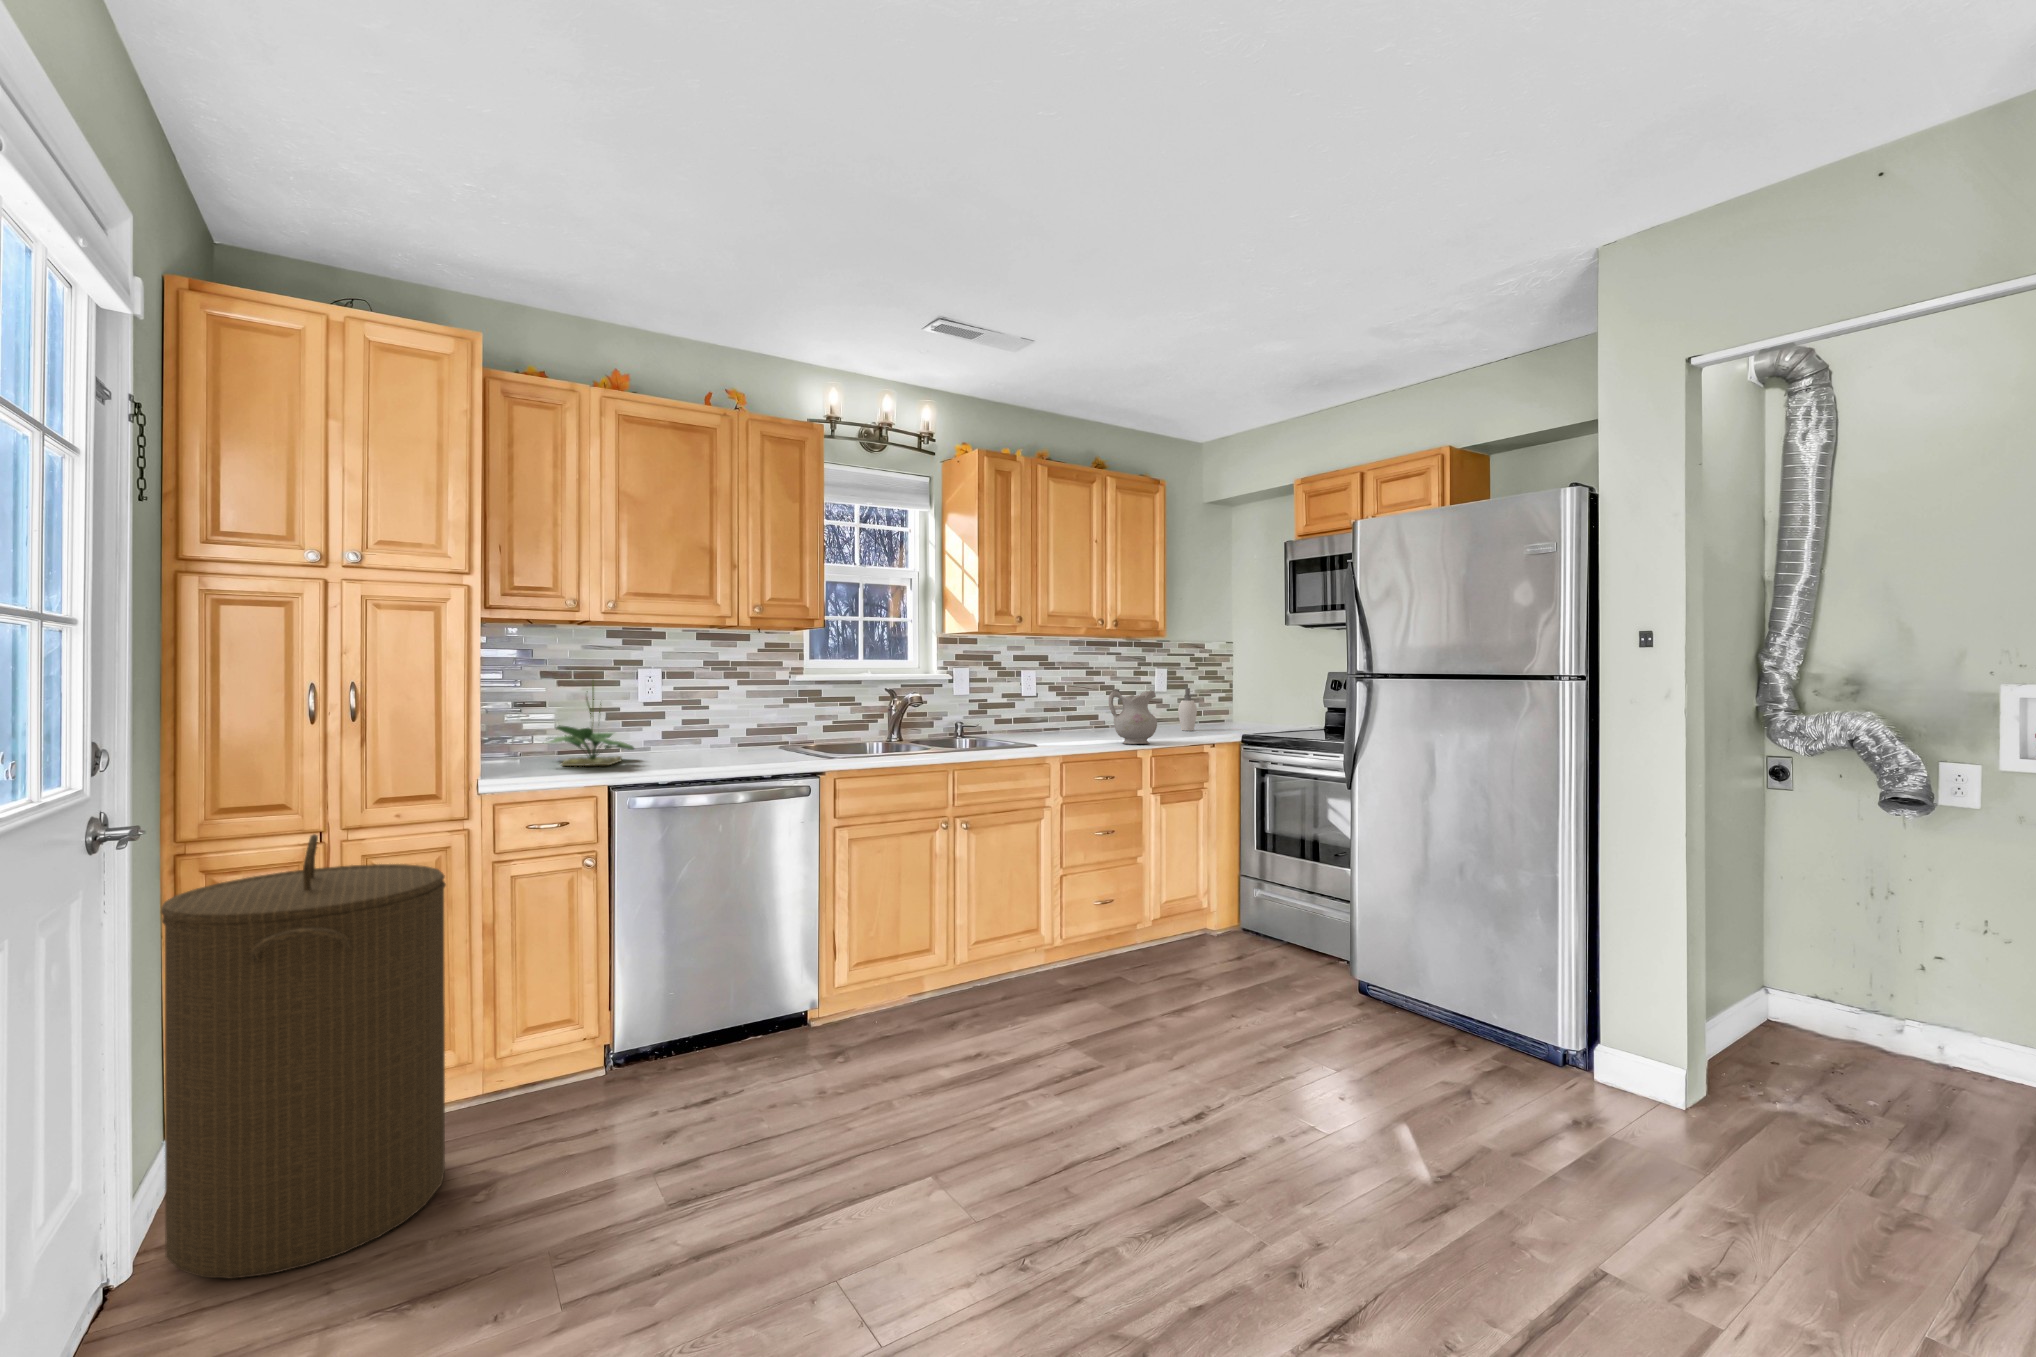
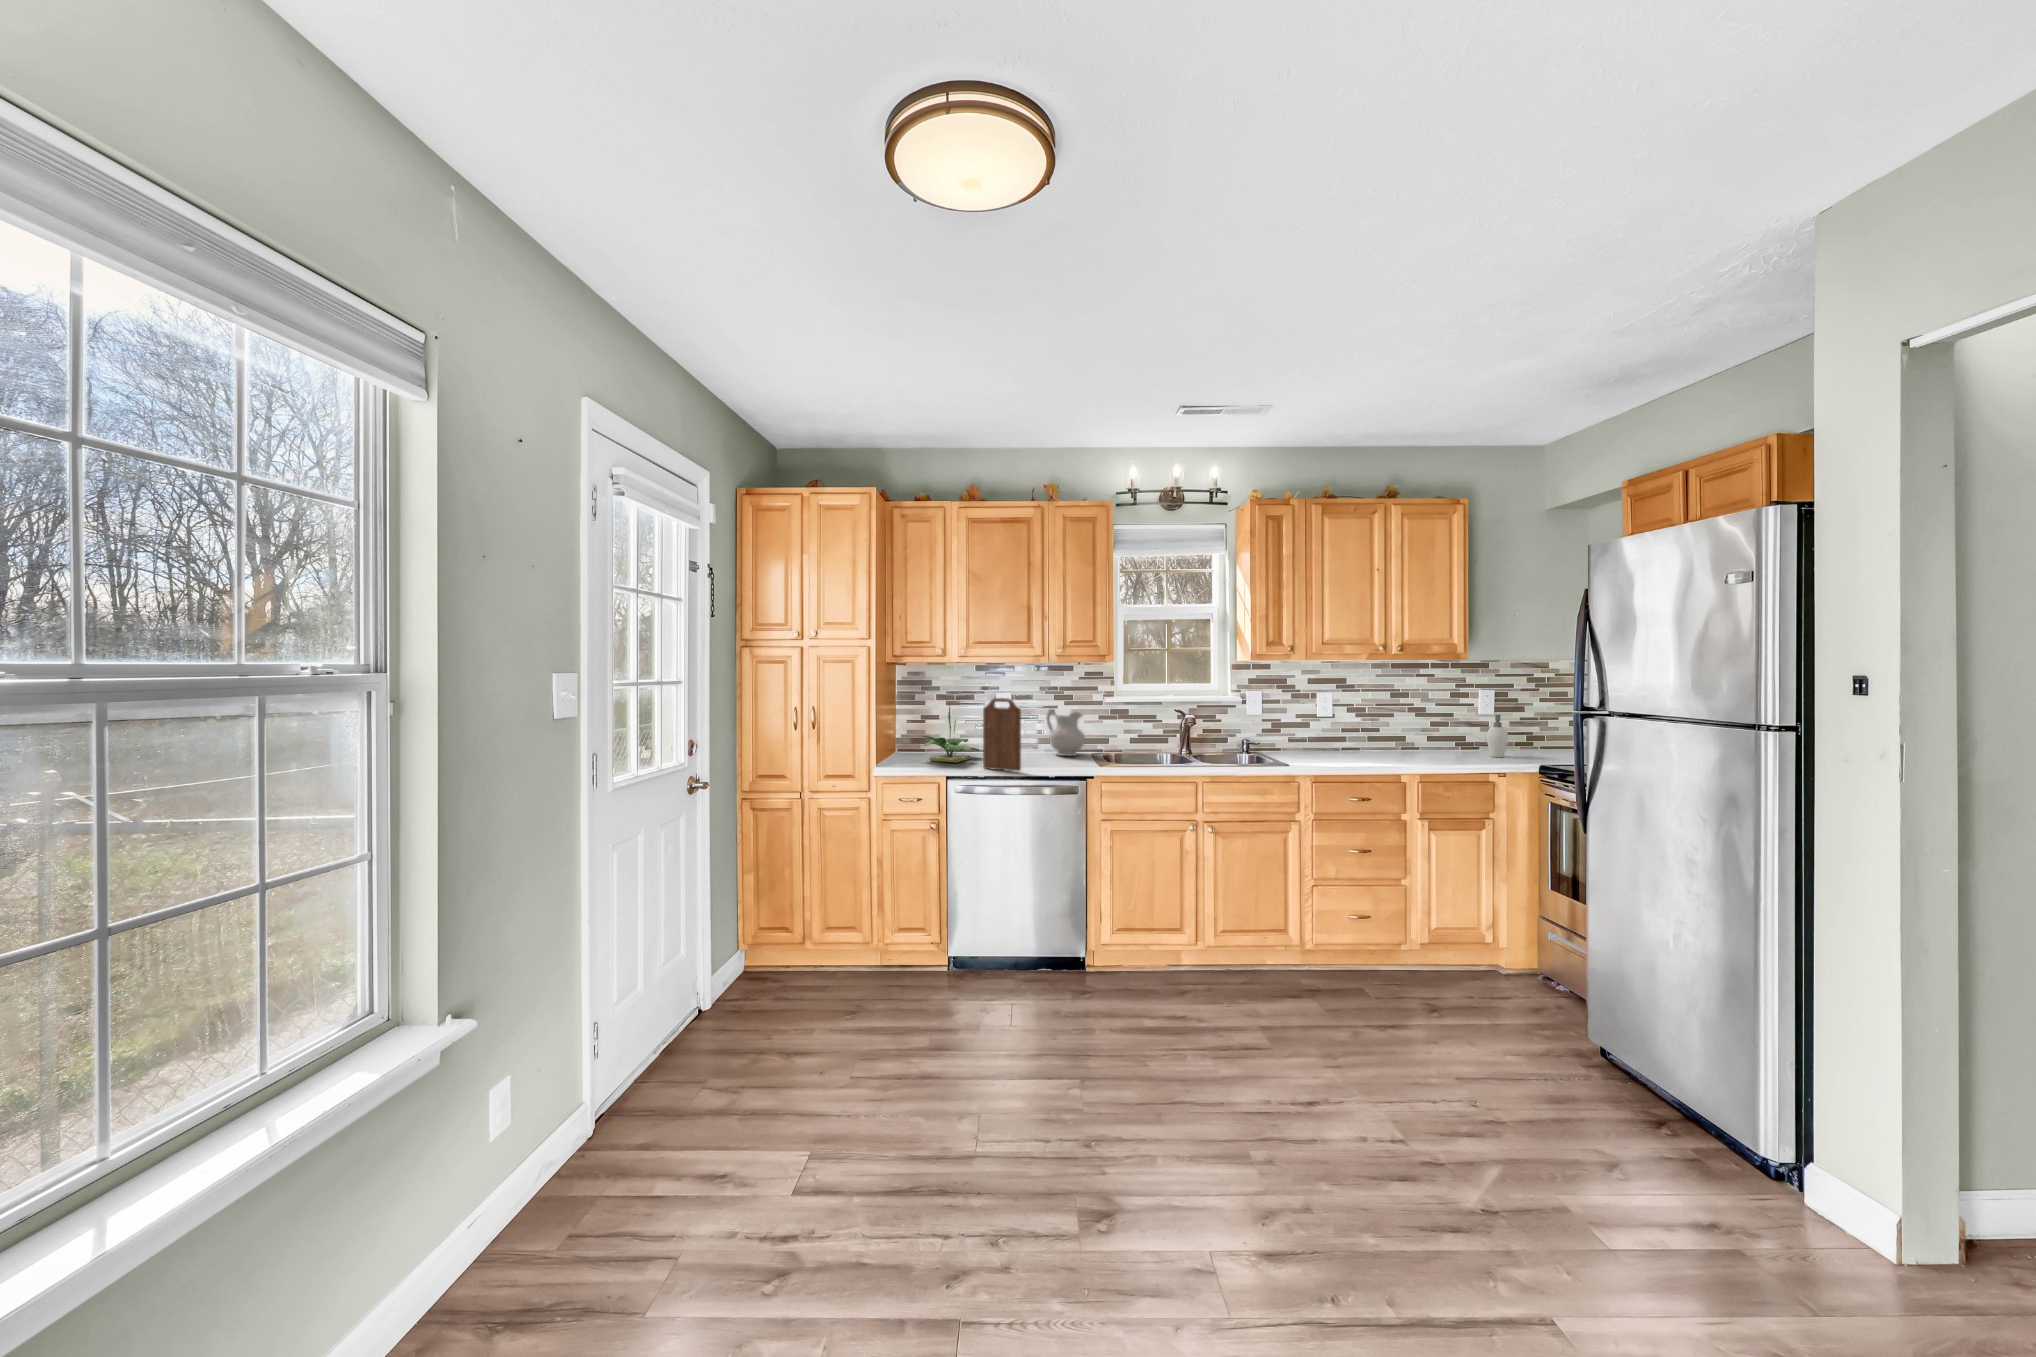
cutting board: none [661,665,724,770] -> present [983,698,1021,771]
ceramic pitcher: present [1109,689,1157,744] -> present [1046,709,1085,756]
laundry hamper: present [161,834,446,1279] -> none [708,798,834,1024]

